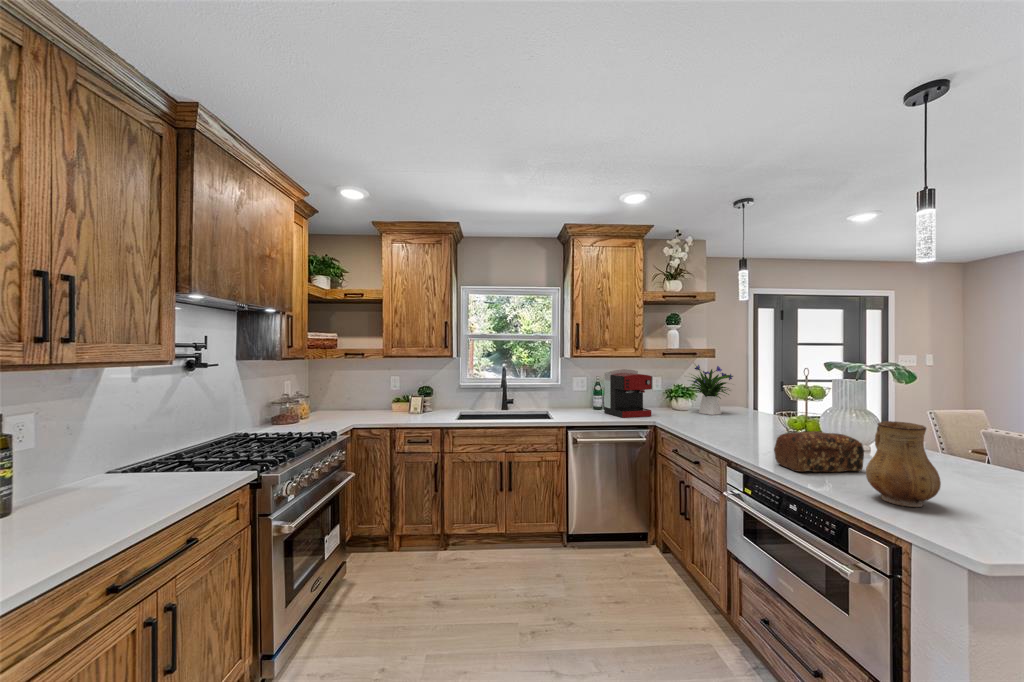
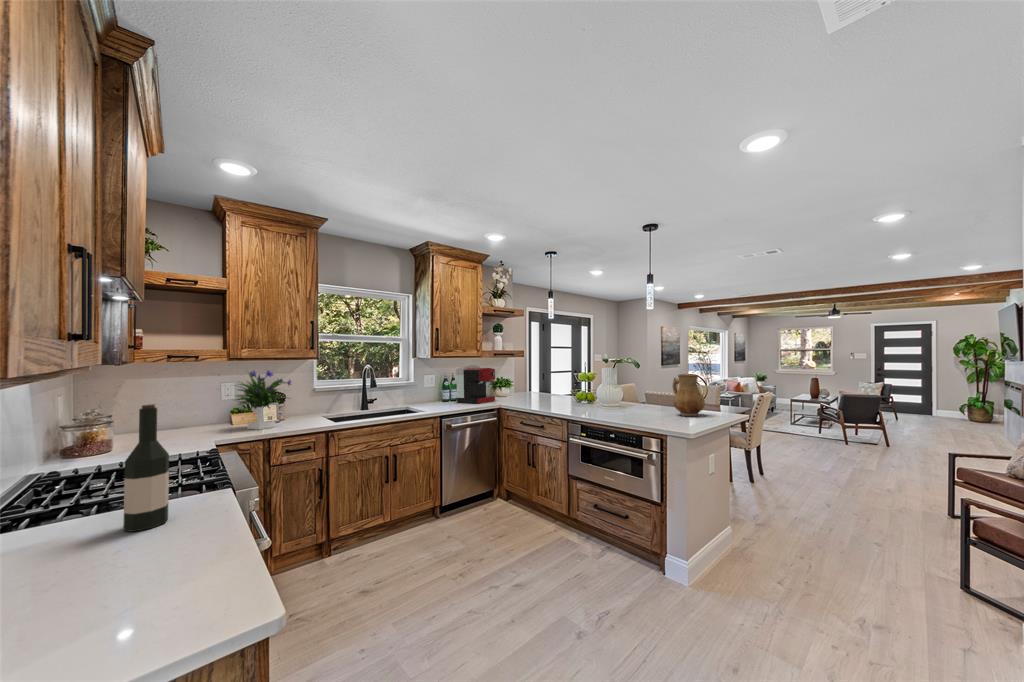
flower arrangement: present [690,365,733,415] -> present [236,370,291,430]
wine bottle: none [149,407,179,498] -> present [123,404,169,532]
bread loaf: present [774,431,864,472] -> none [615,389,655,412]

